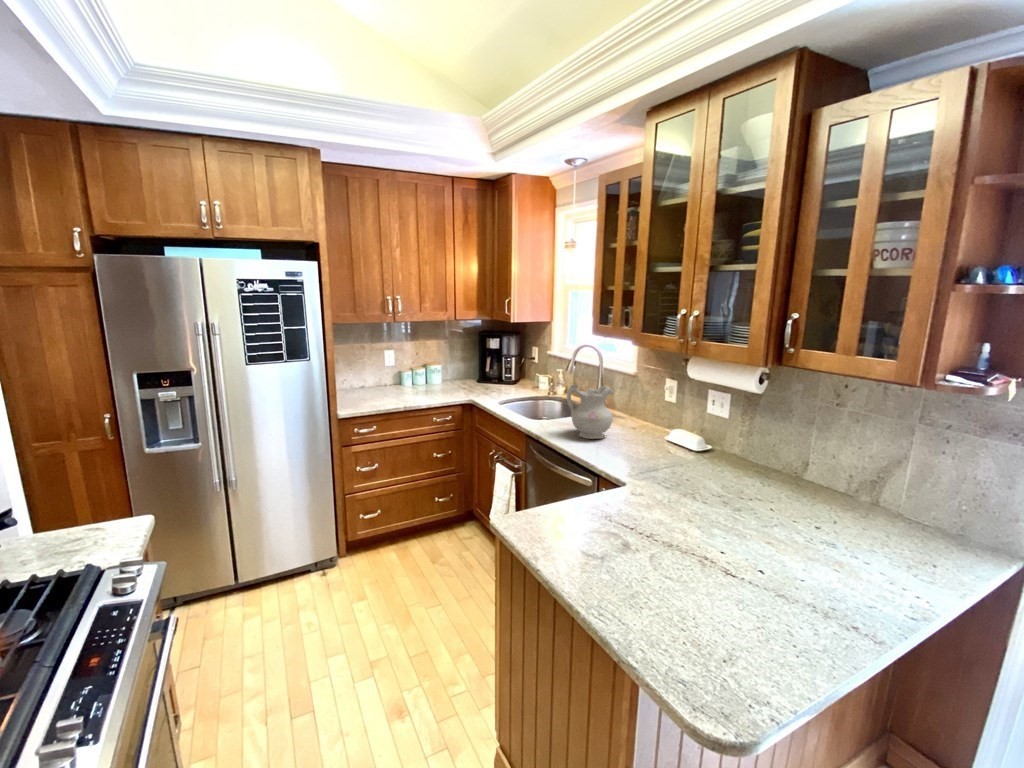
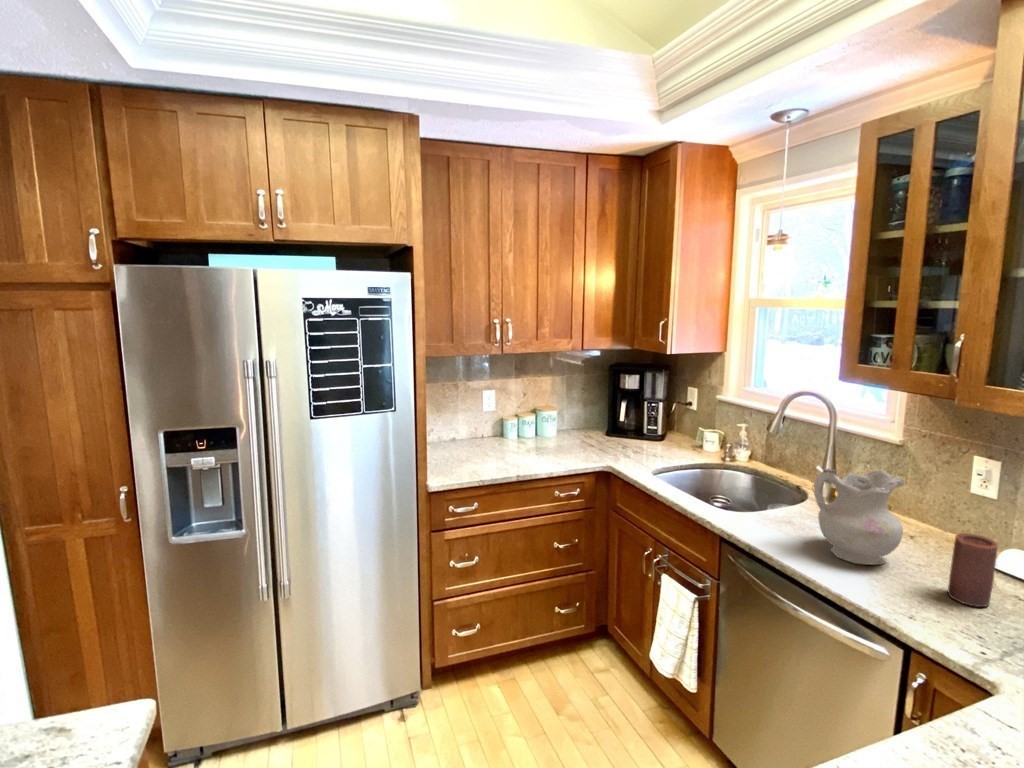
candle: none [625,415,644,452] -> present [948,533,998,607]

